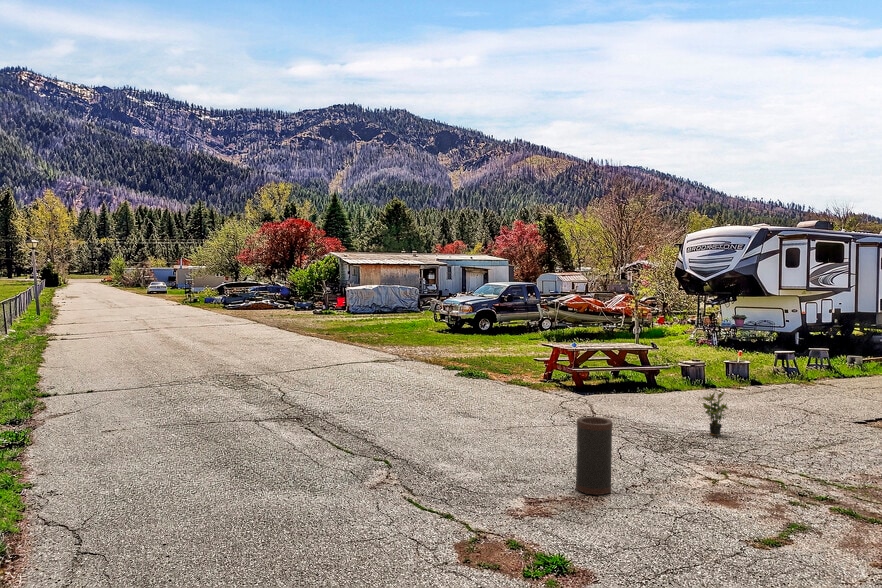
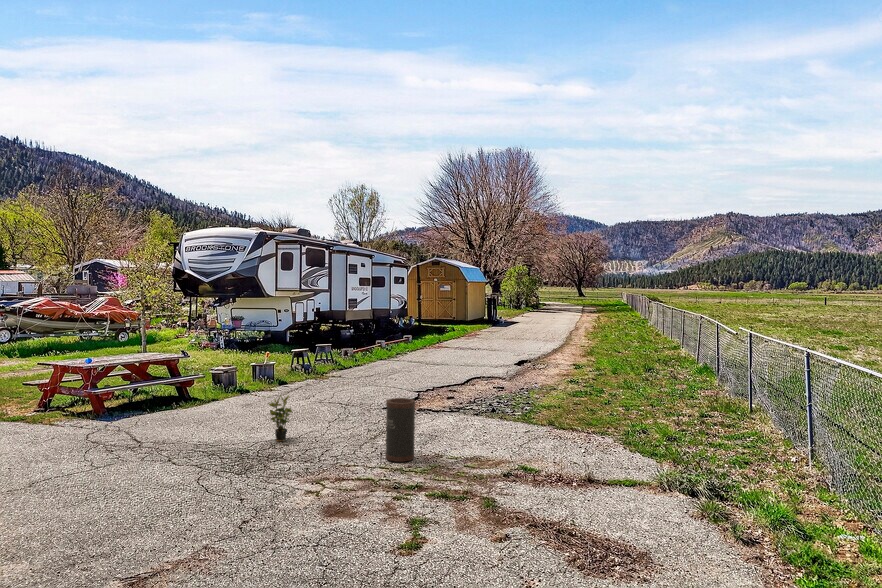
trash can: present [576,417,612,495] -> present [385,398,415,462]

